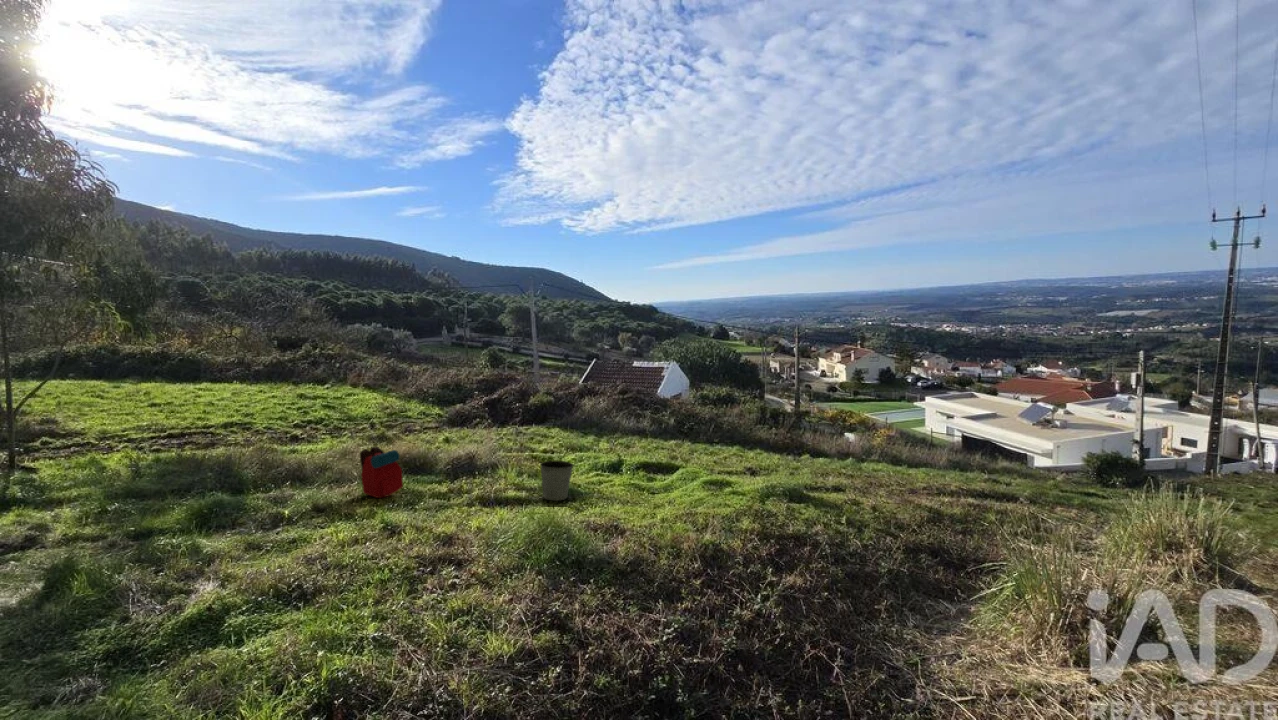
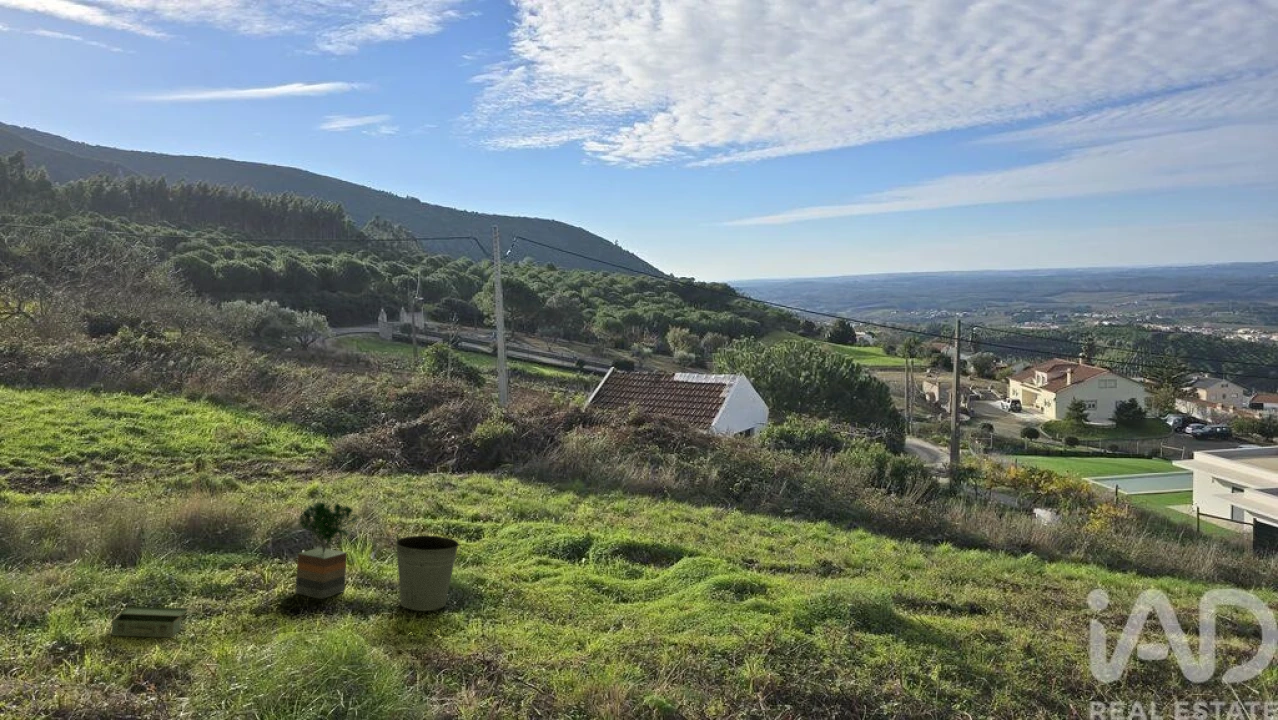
potted tree: none [485,444,518,497] -> present [296,502,358,599]
backpack: present [360,446,403,498] -> none [68,497,147,592]
toolbox: none [404,504,440,519] -> present [111,606,187,637]

